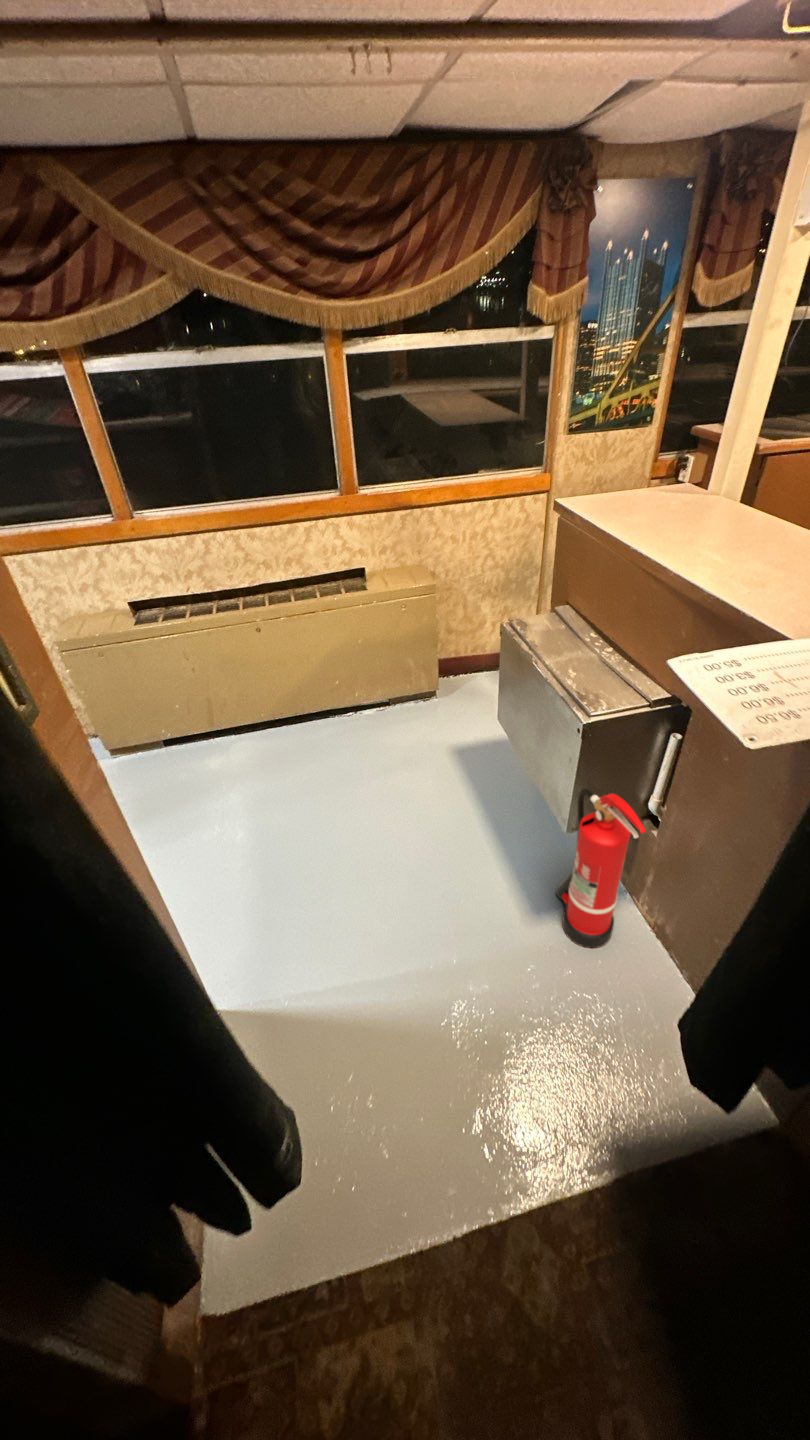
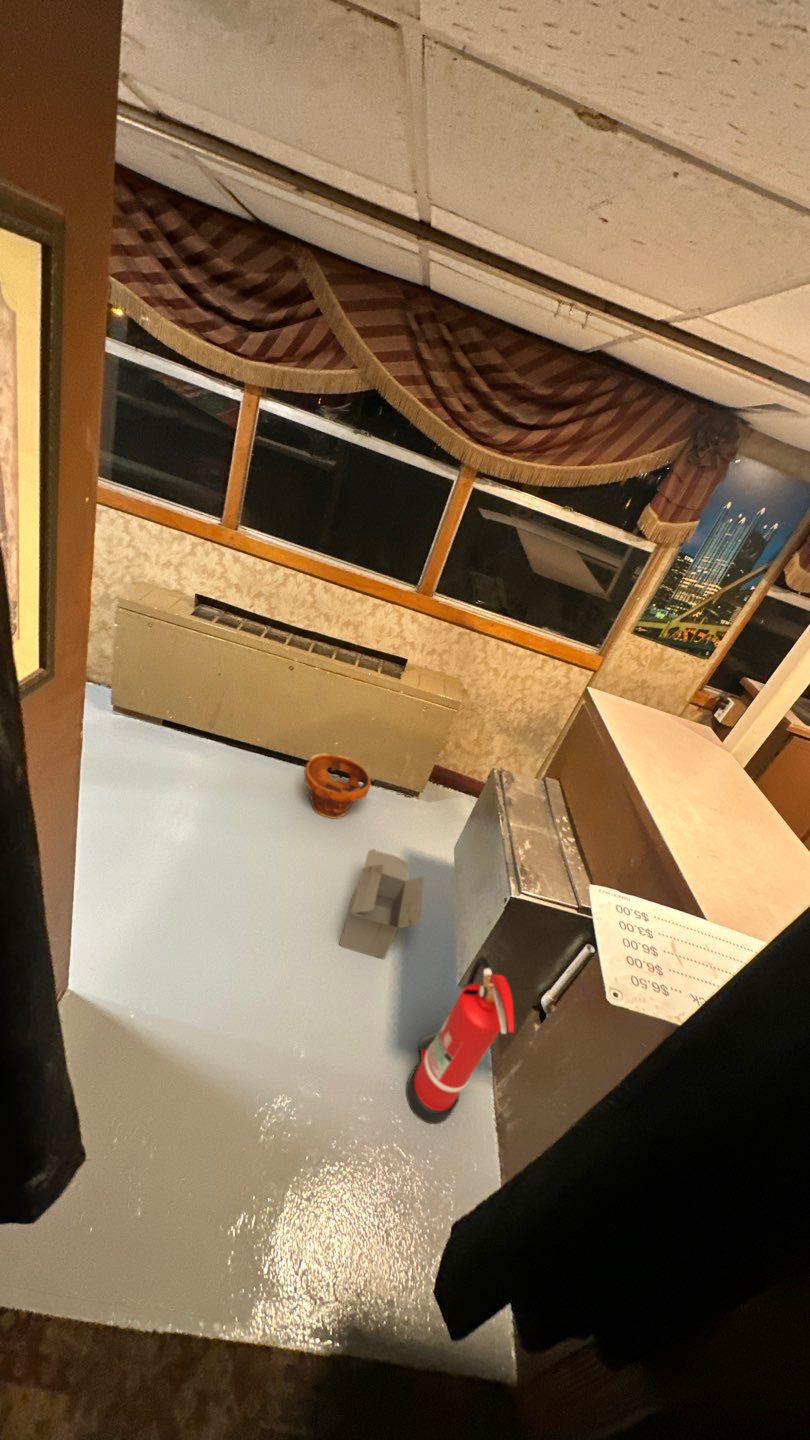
planter: none [322,689,392,754] -> present [305,753,371,819]
cardboard box: none [424,752,505,851] -> present [340,849,424,959]

